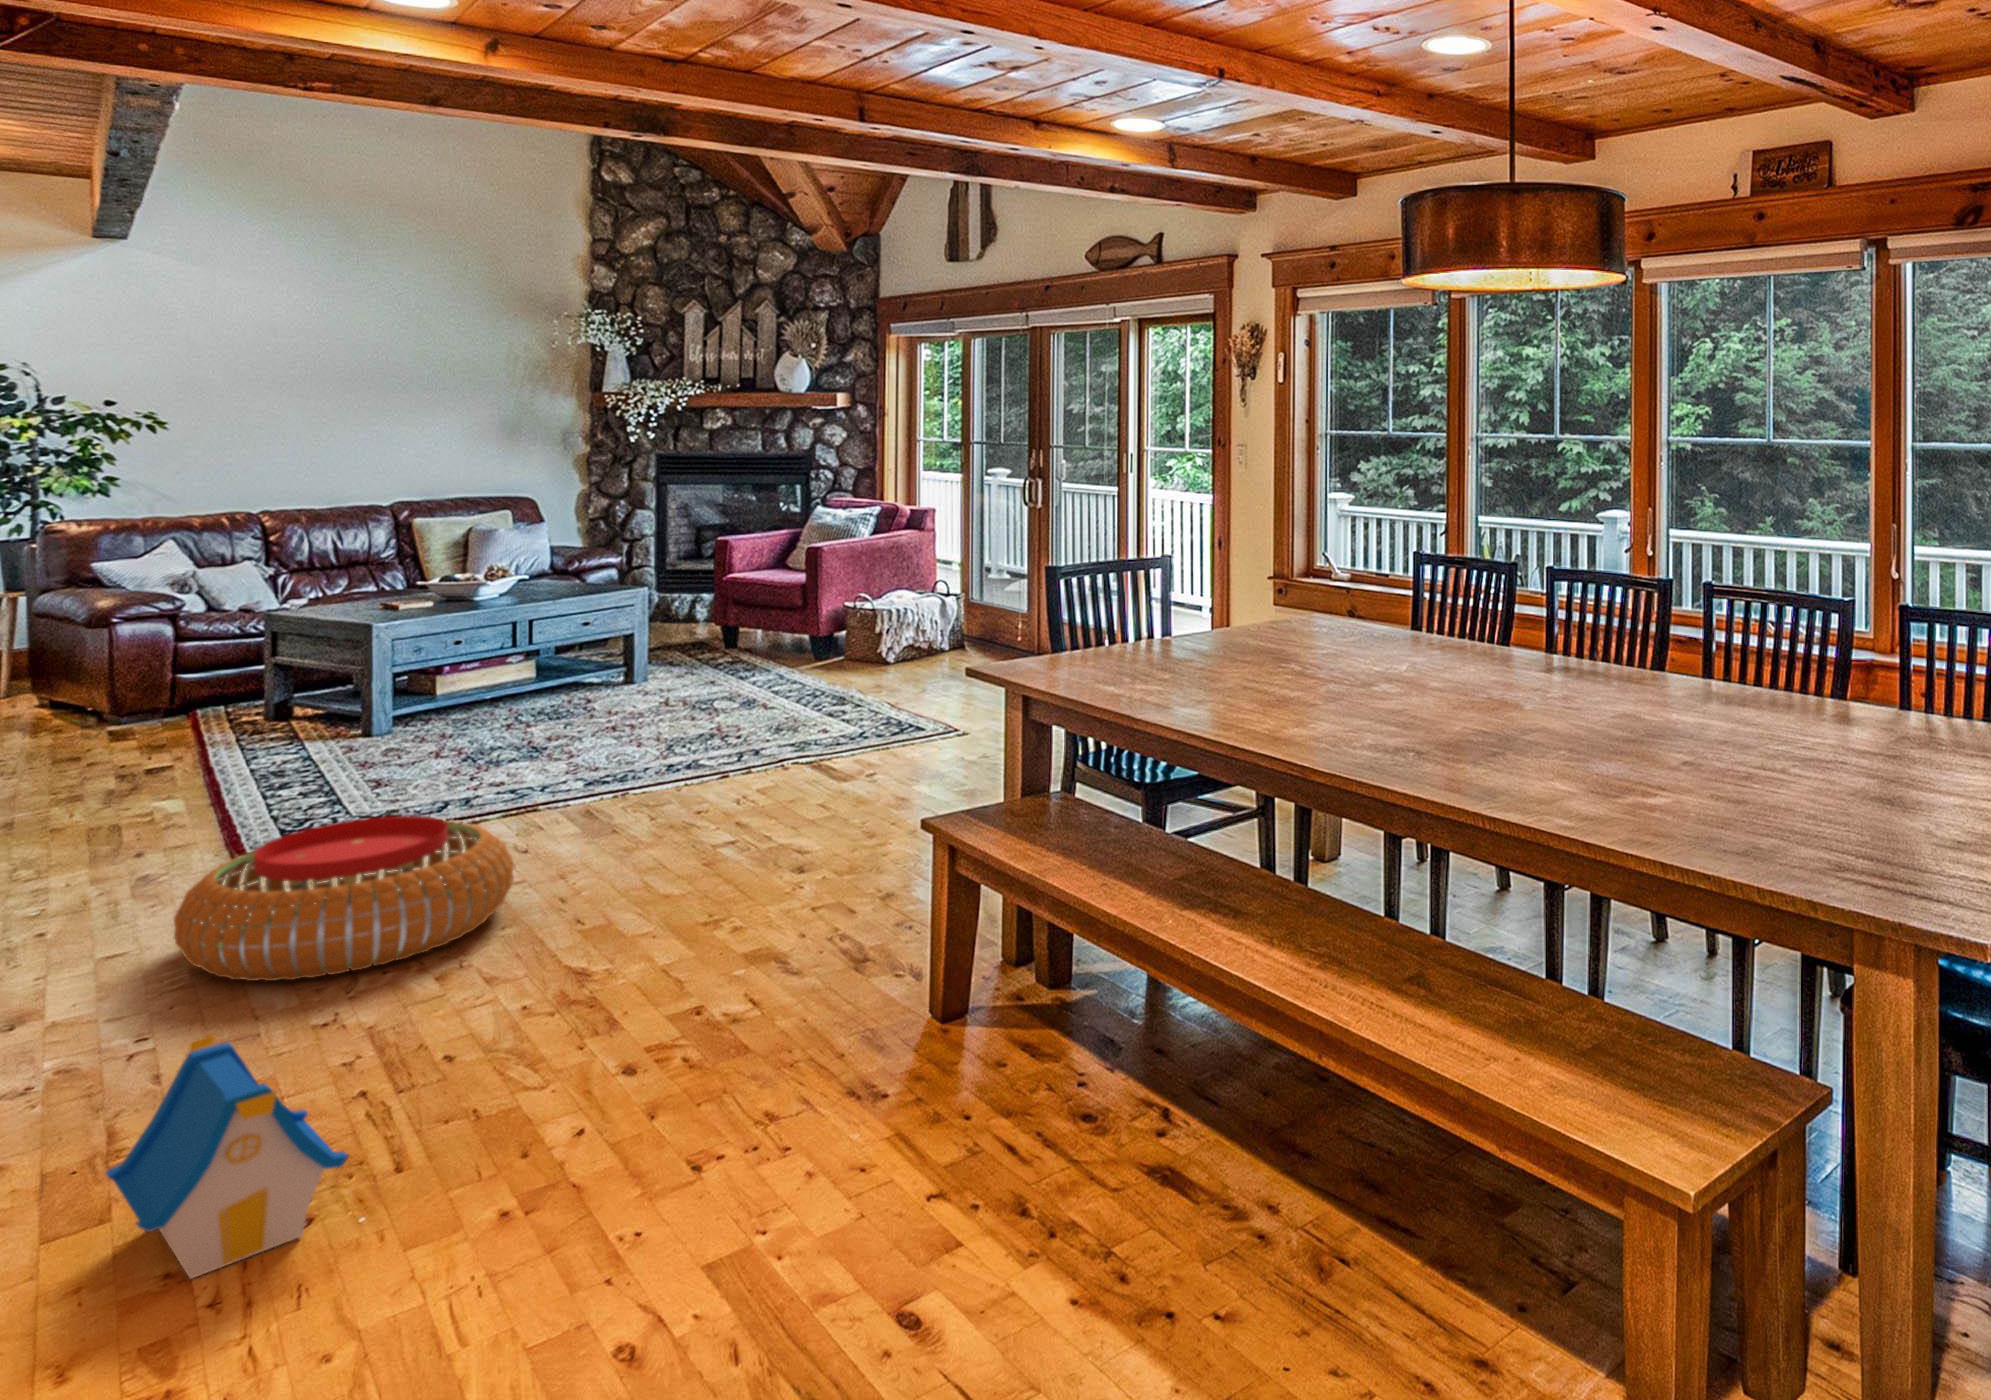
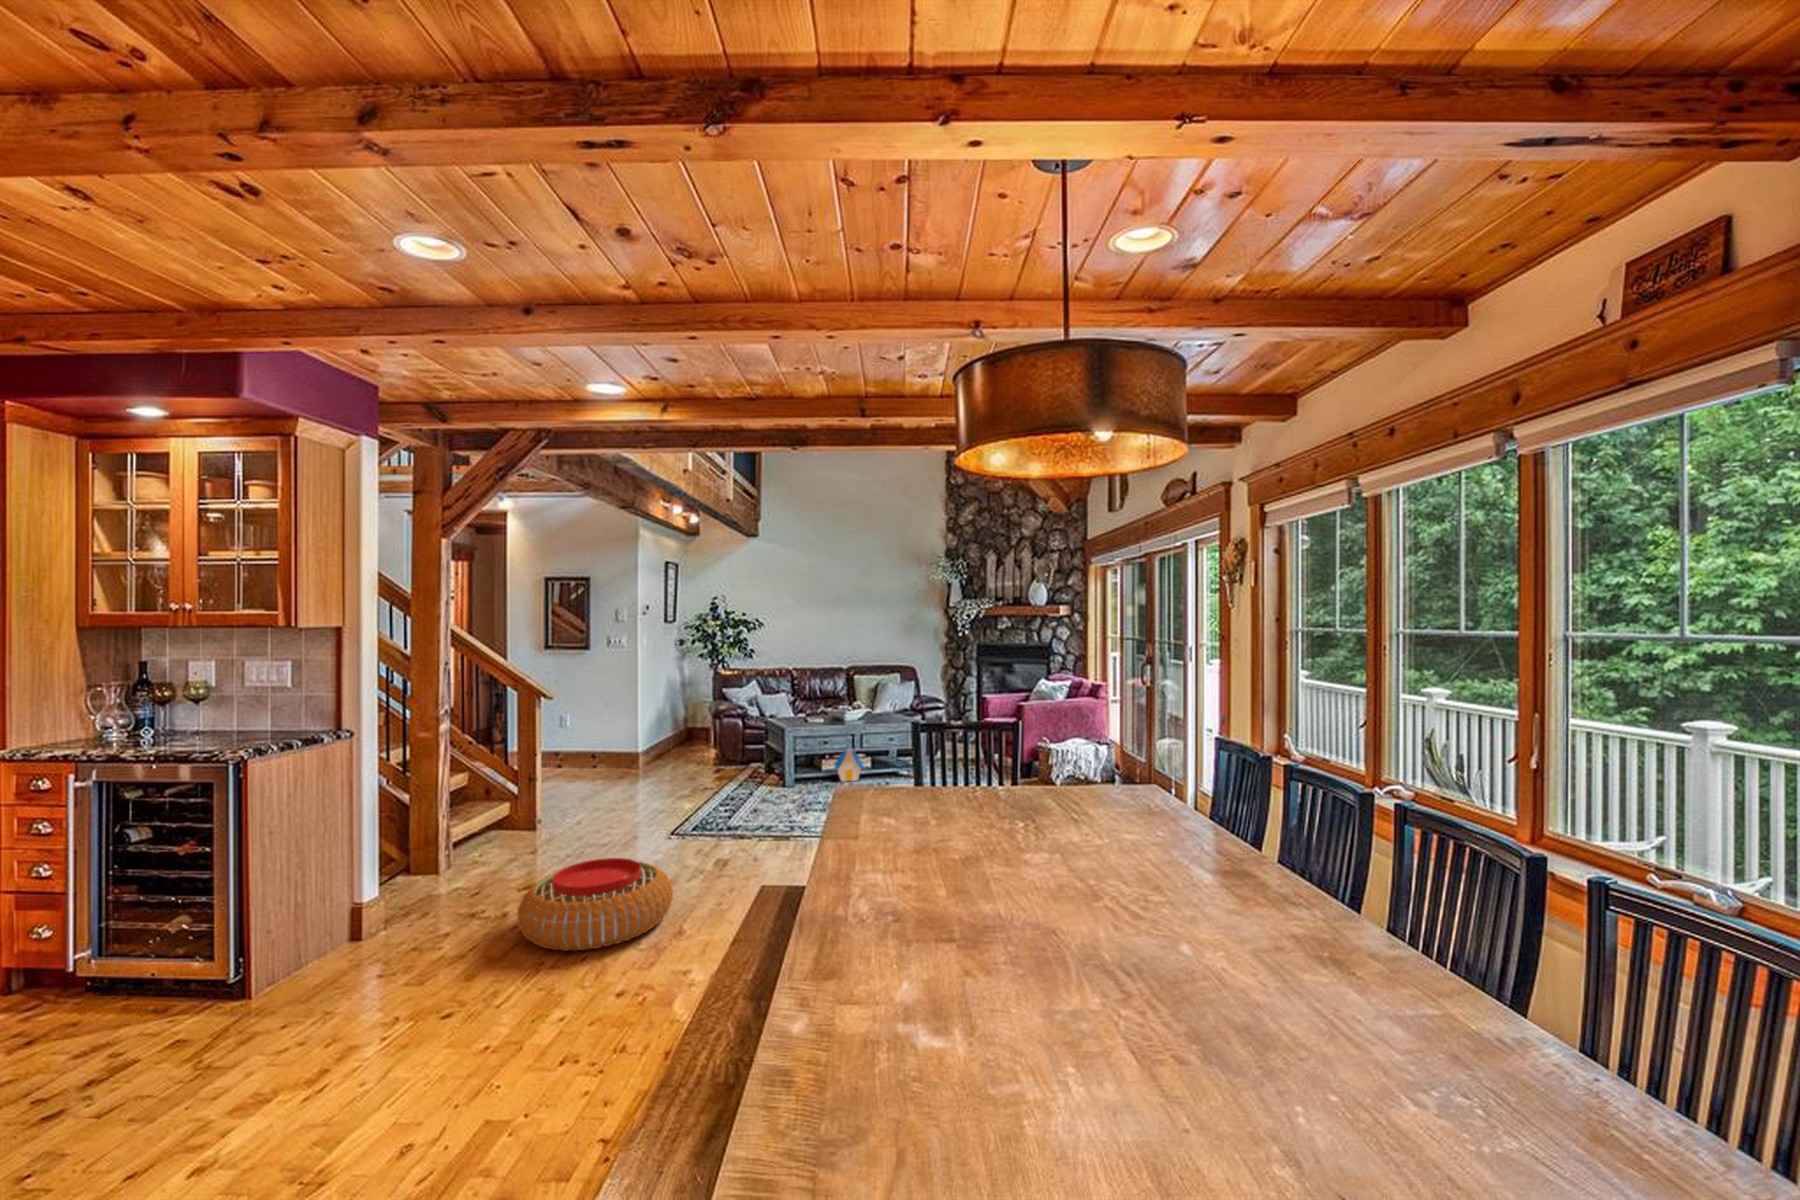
toy house: present [106,1035,348,1278] -> present [834,747,864,782]

